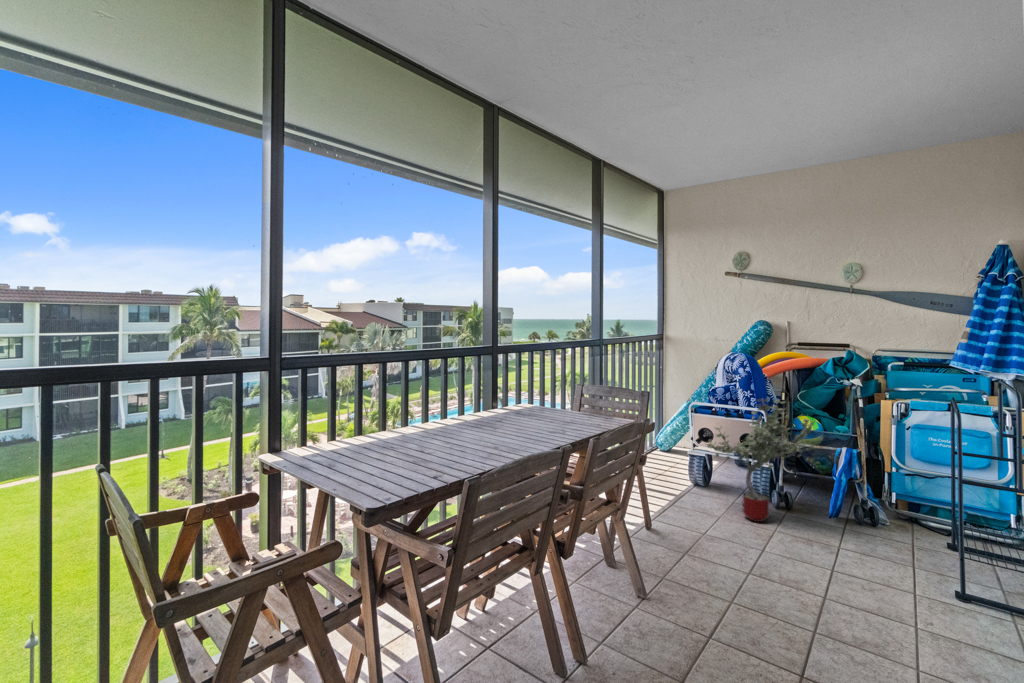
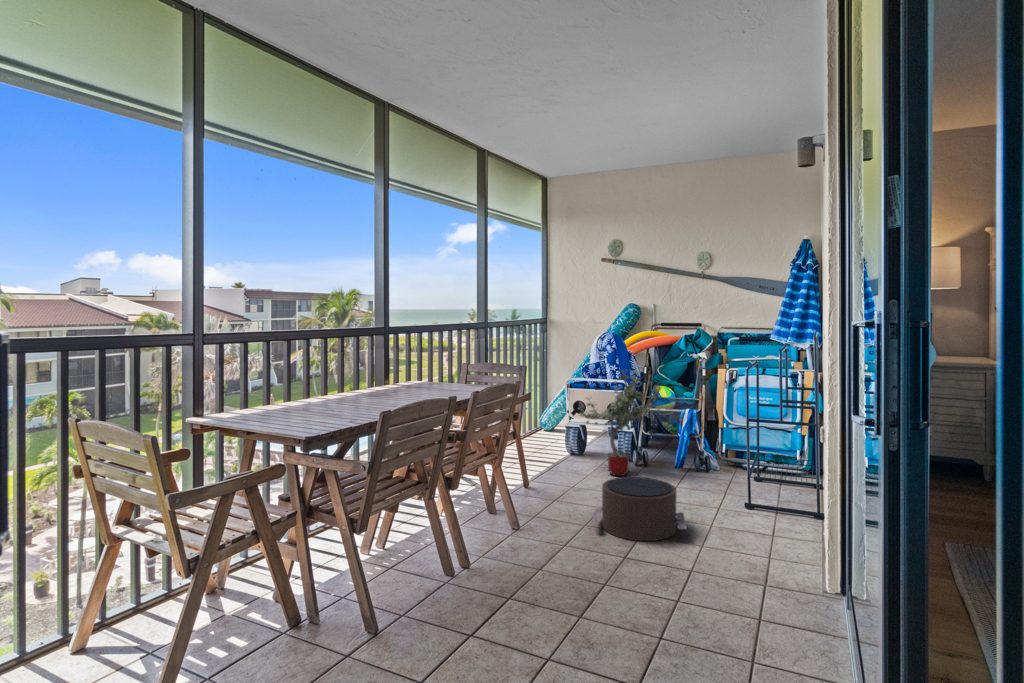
pouf: none [741,540,885,643] -> present [592,477,687,541]

